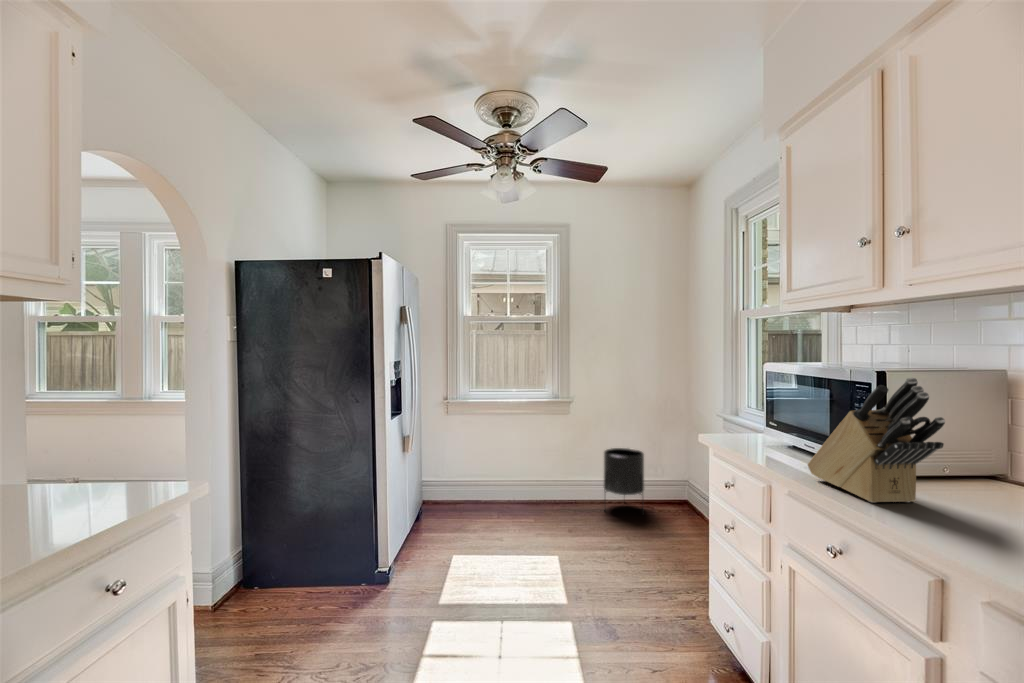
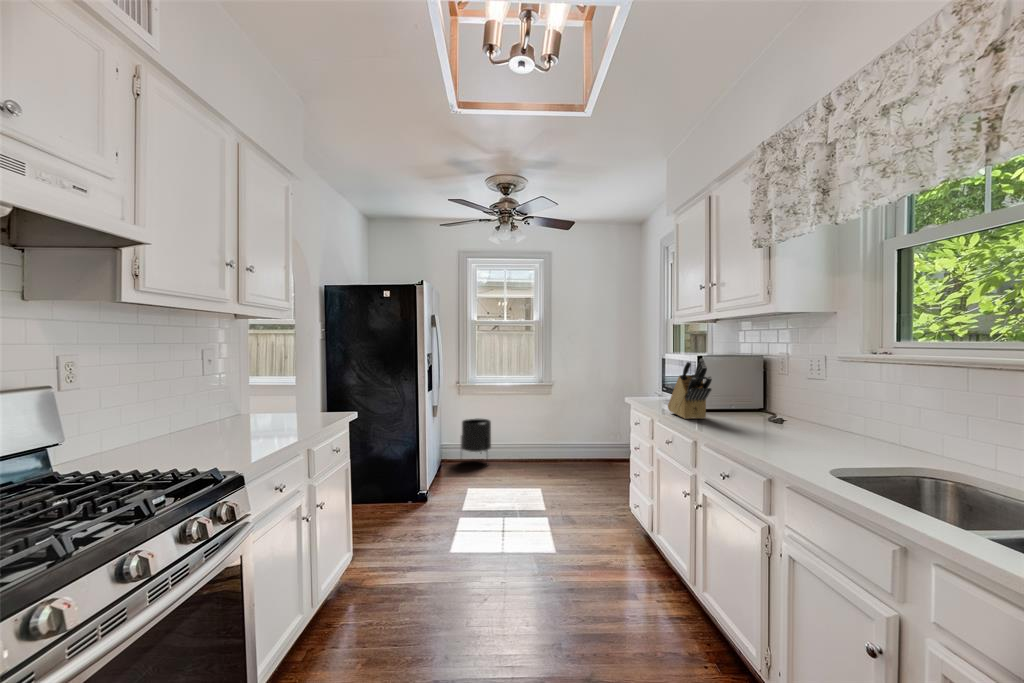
planter: present [604,448,644,496] -> present [461,419,491,452]

